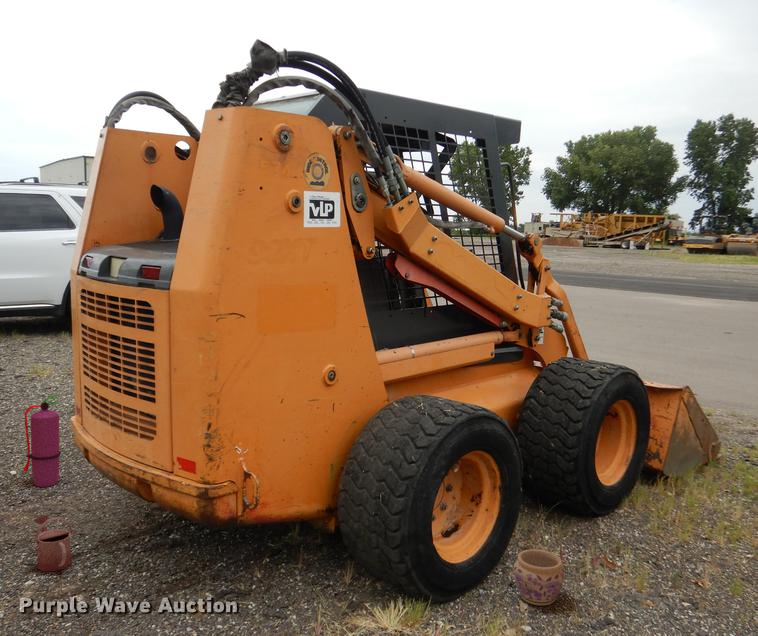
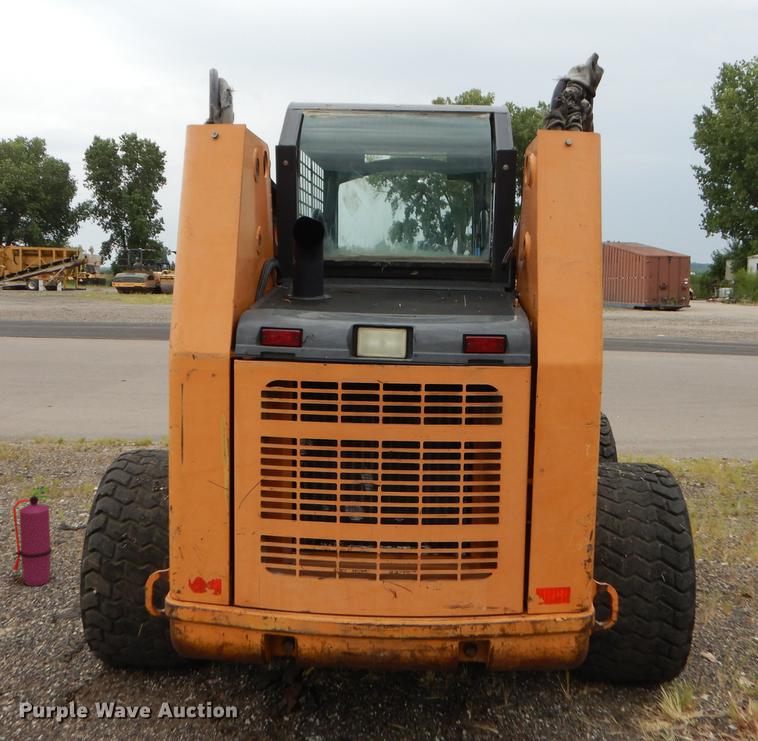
watering can: present [34,515,73,572] -> none [30,618,70,676]
planter: present [514,549,565,607] -> none [524,651,577,711]

